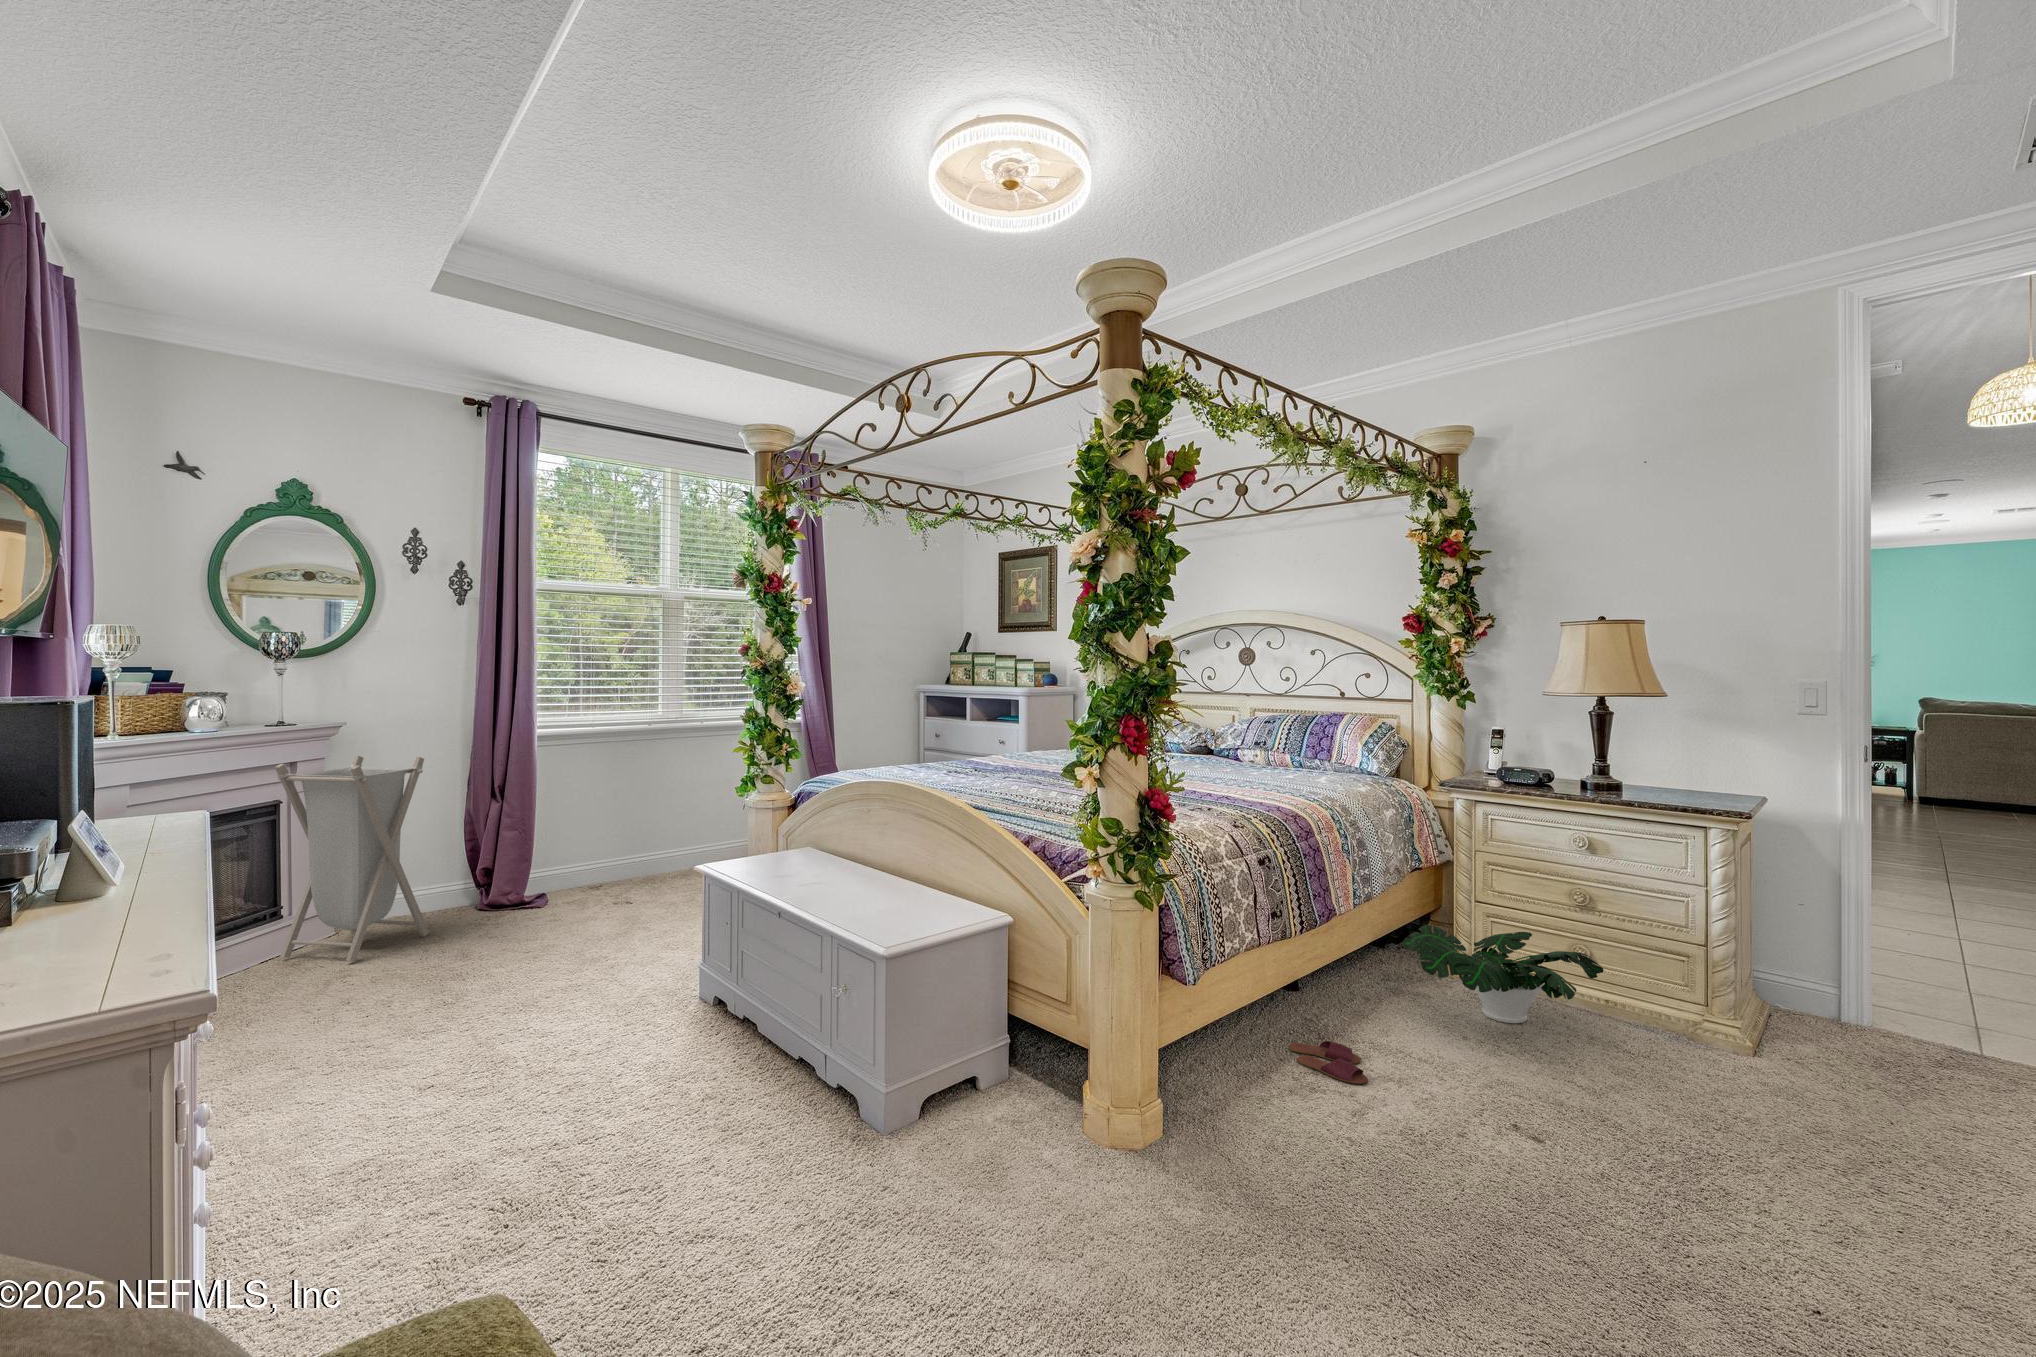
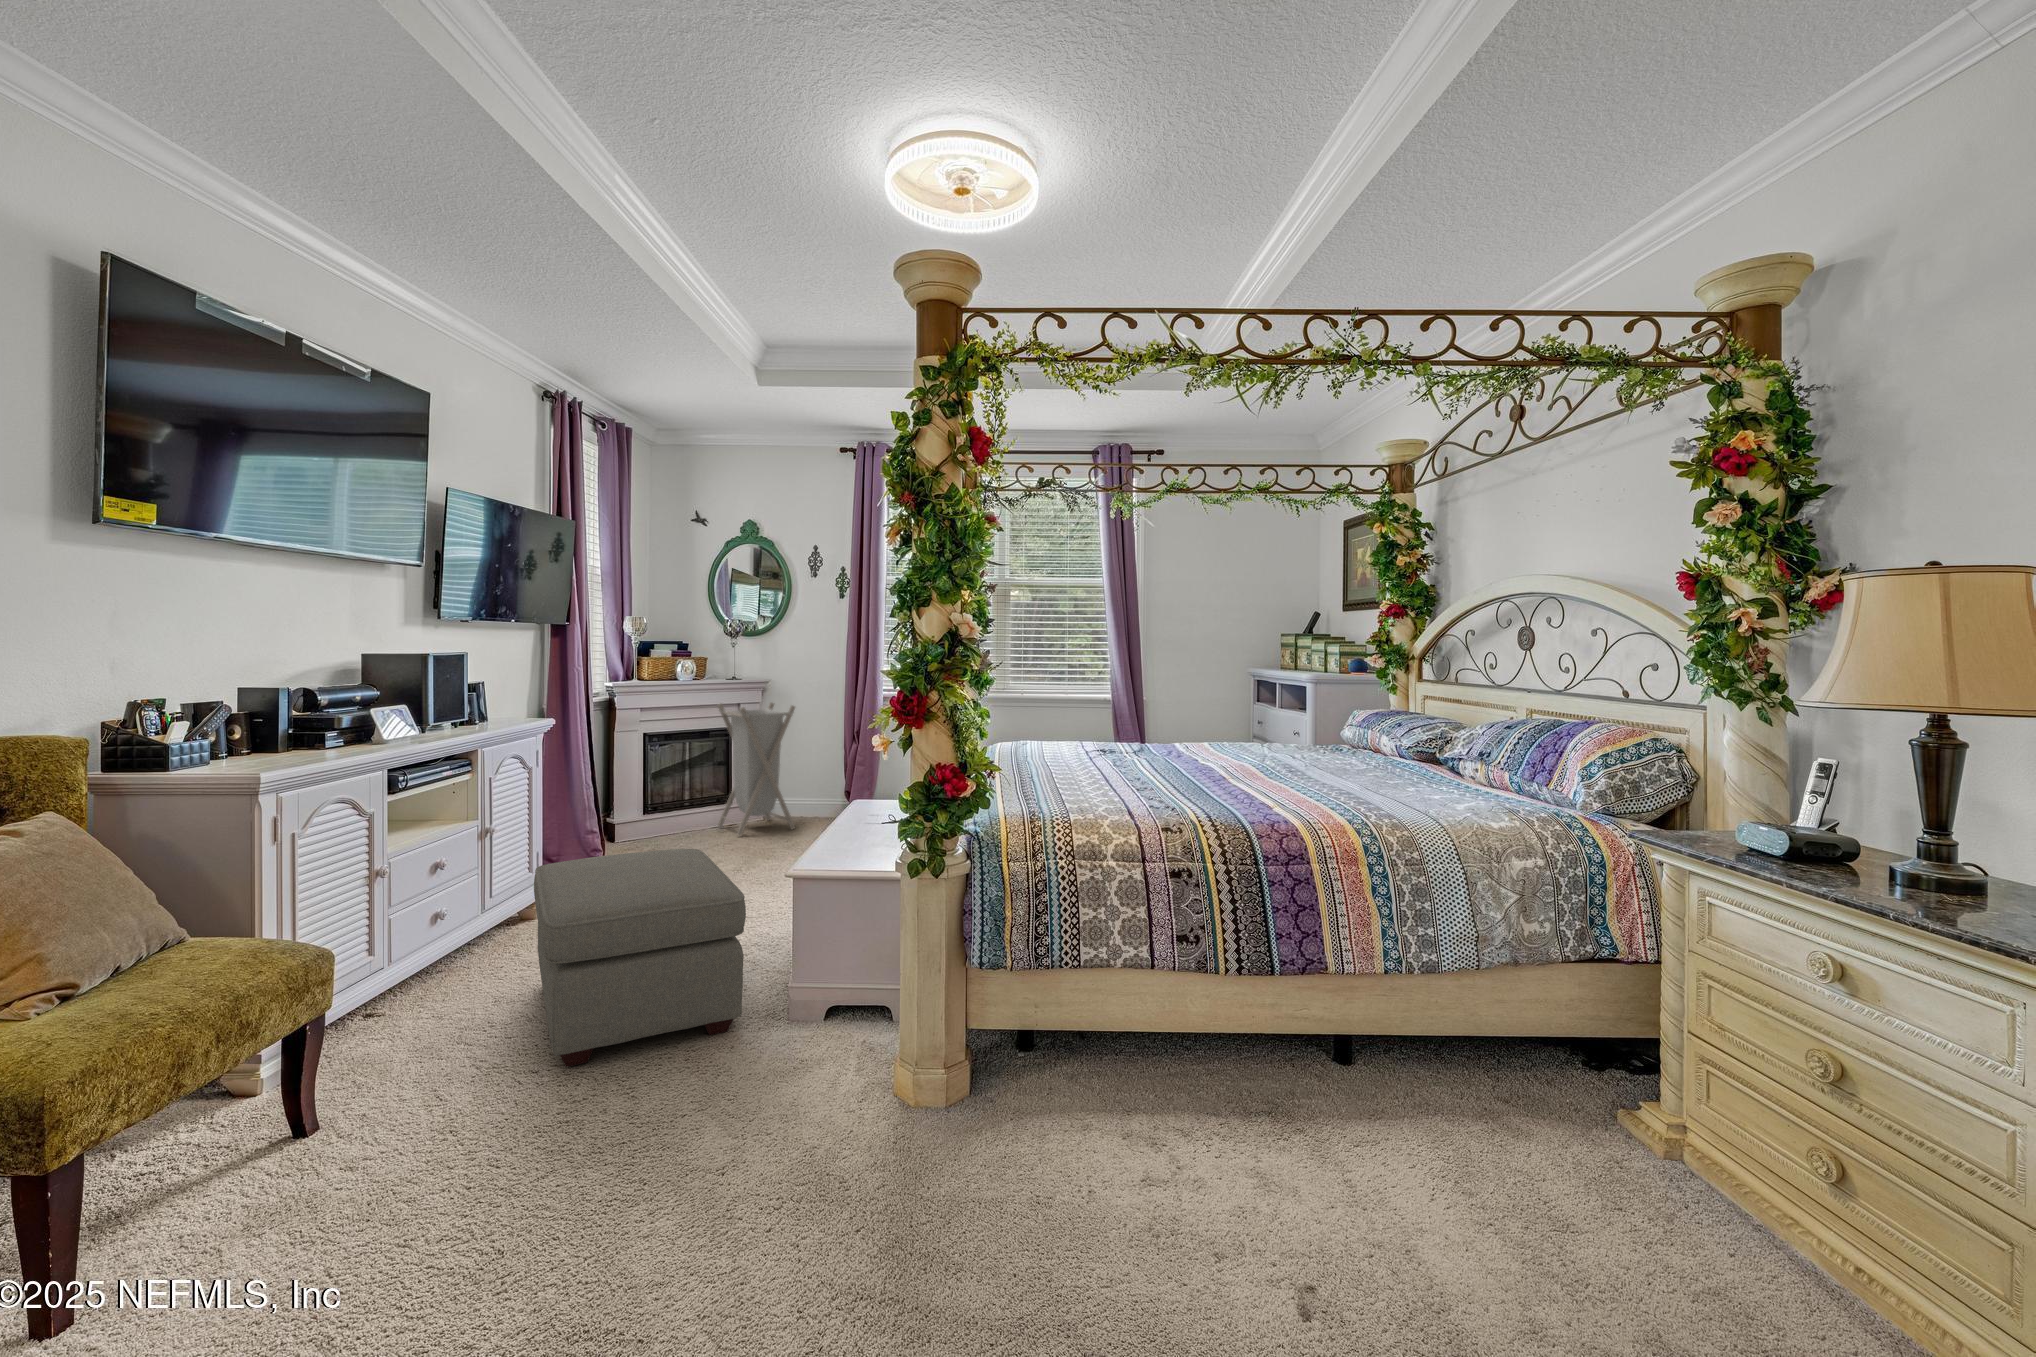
potted plant: present [1403,925,1604,1023] -> none [1443,1033,1796,1227]
ottoman: none [445,963,859,1287] -> present [534,849,746,1067]
slippers: present [1290,1041,1368,1084] -> none [1189,1104,1270,1174]

